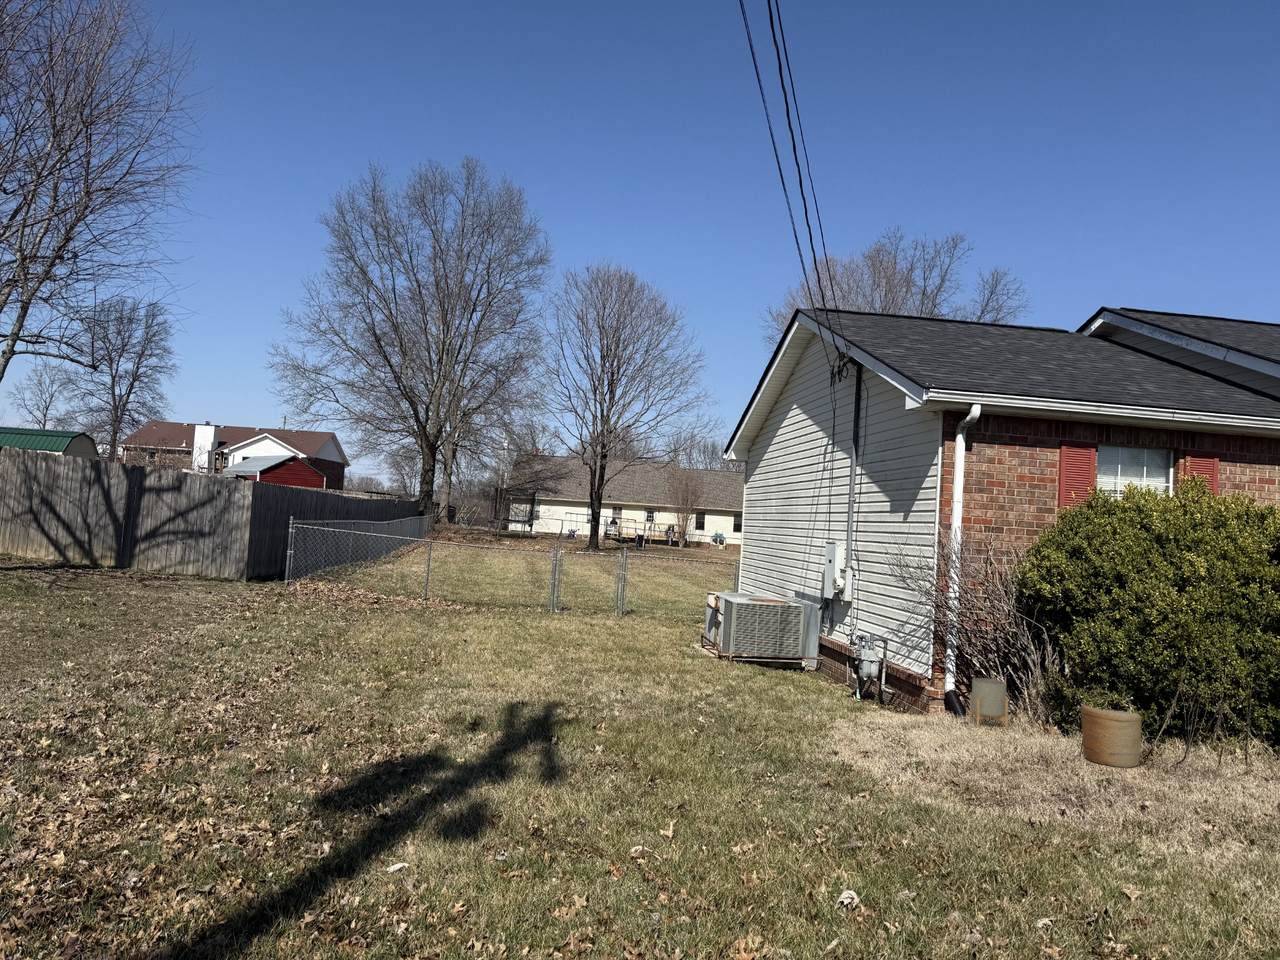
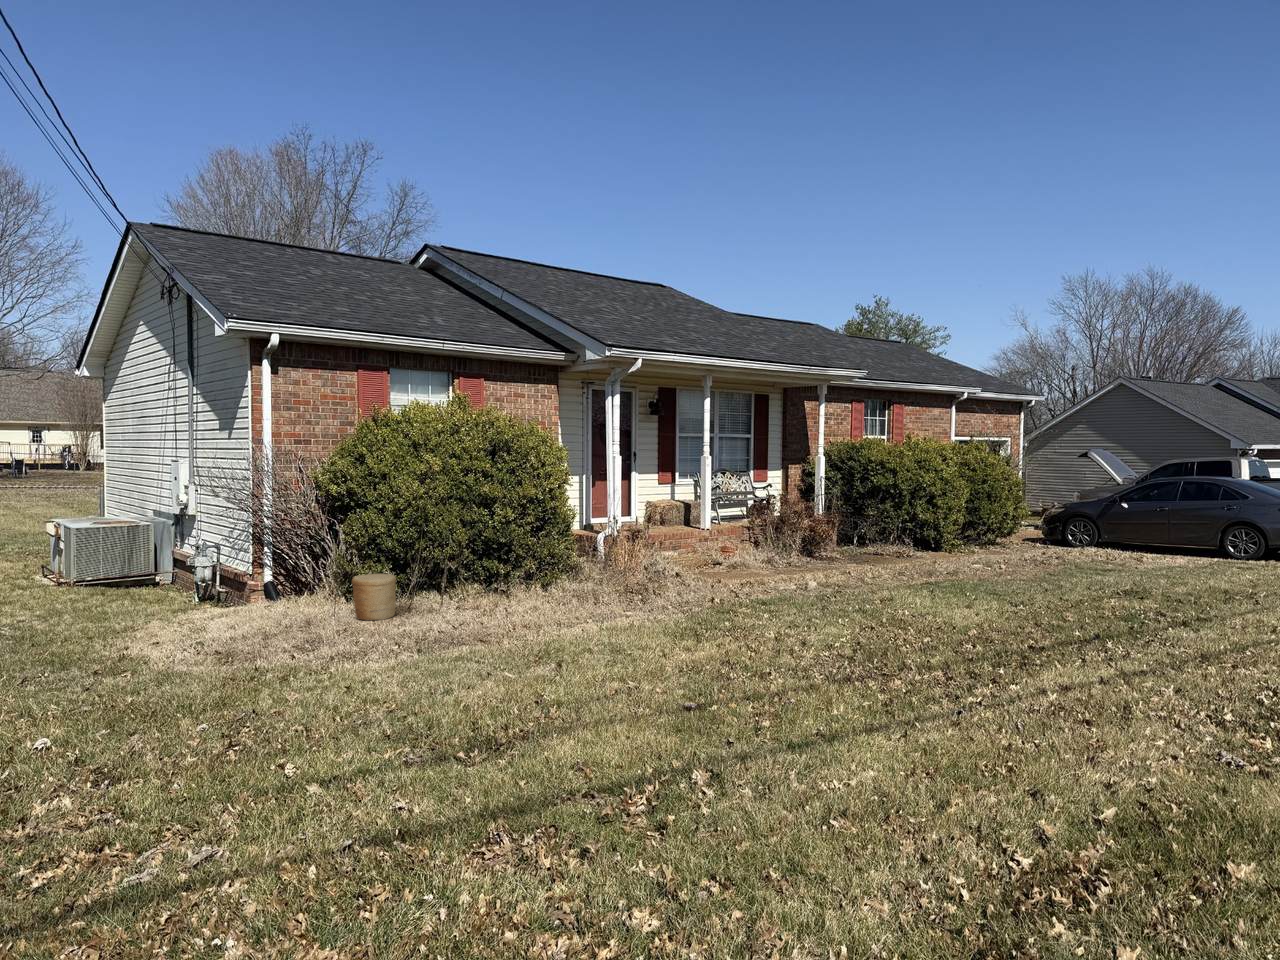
planter: present [969,678,1008,730] -> none [280,567,310,609]

